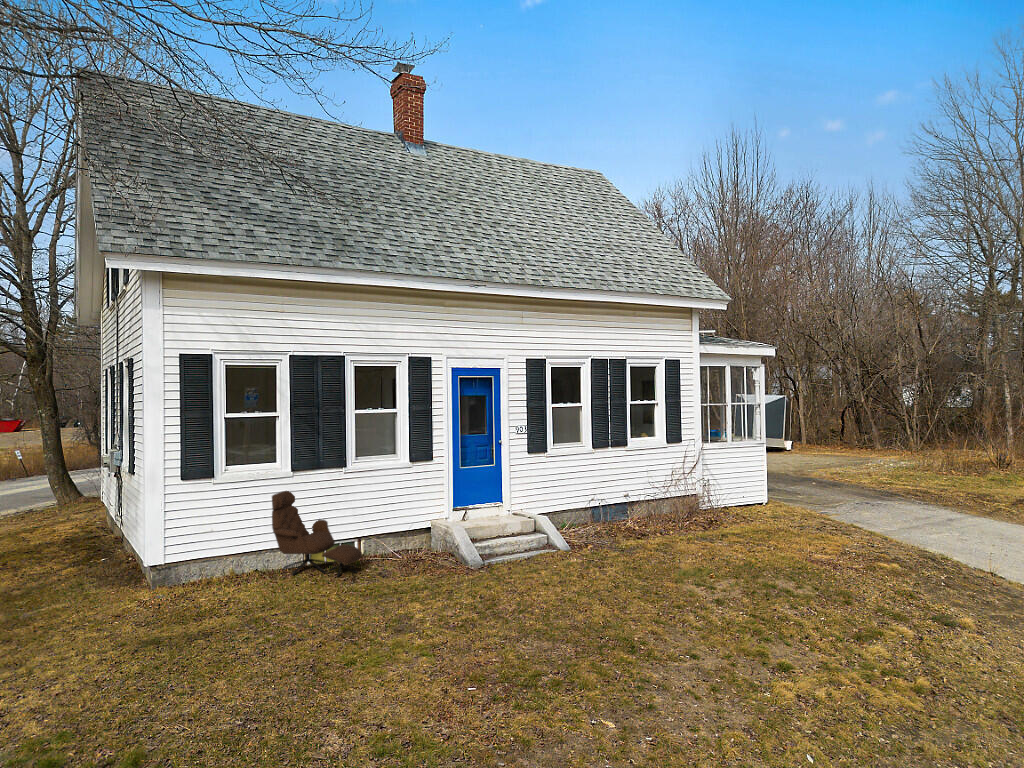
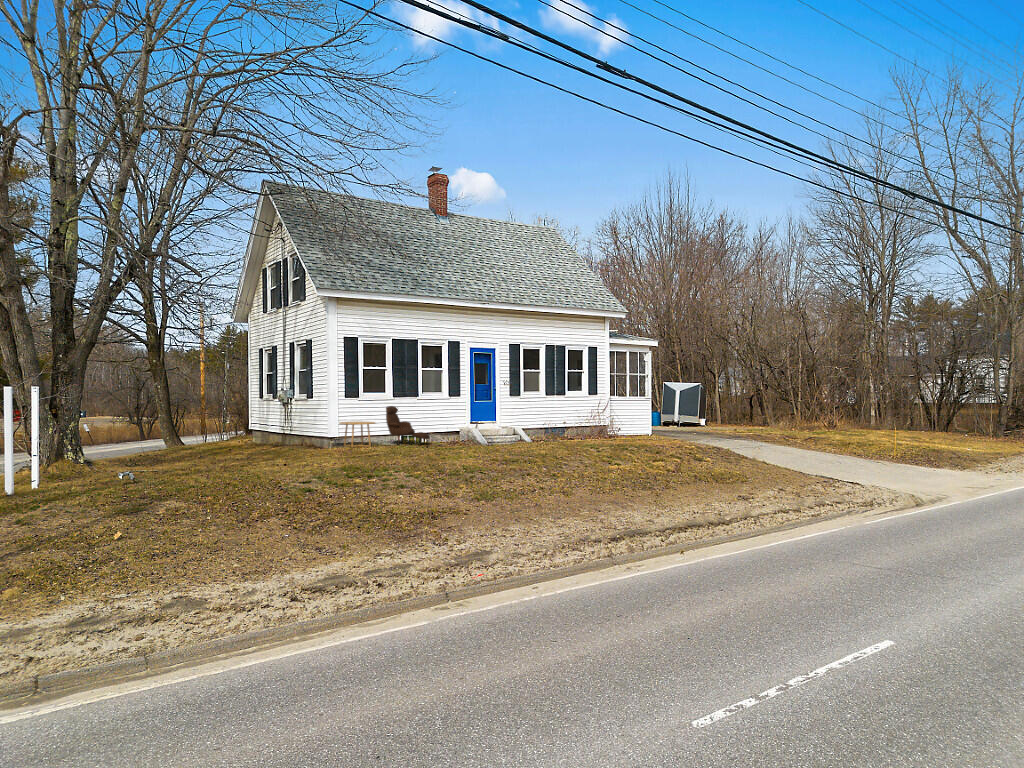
round table: none [159,527,243,595] -> present [339,421,375,448]

